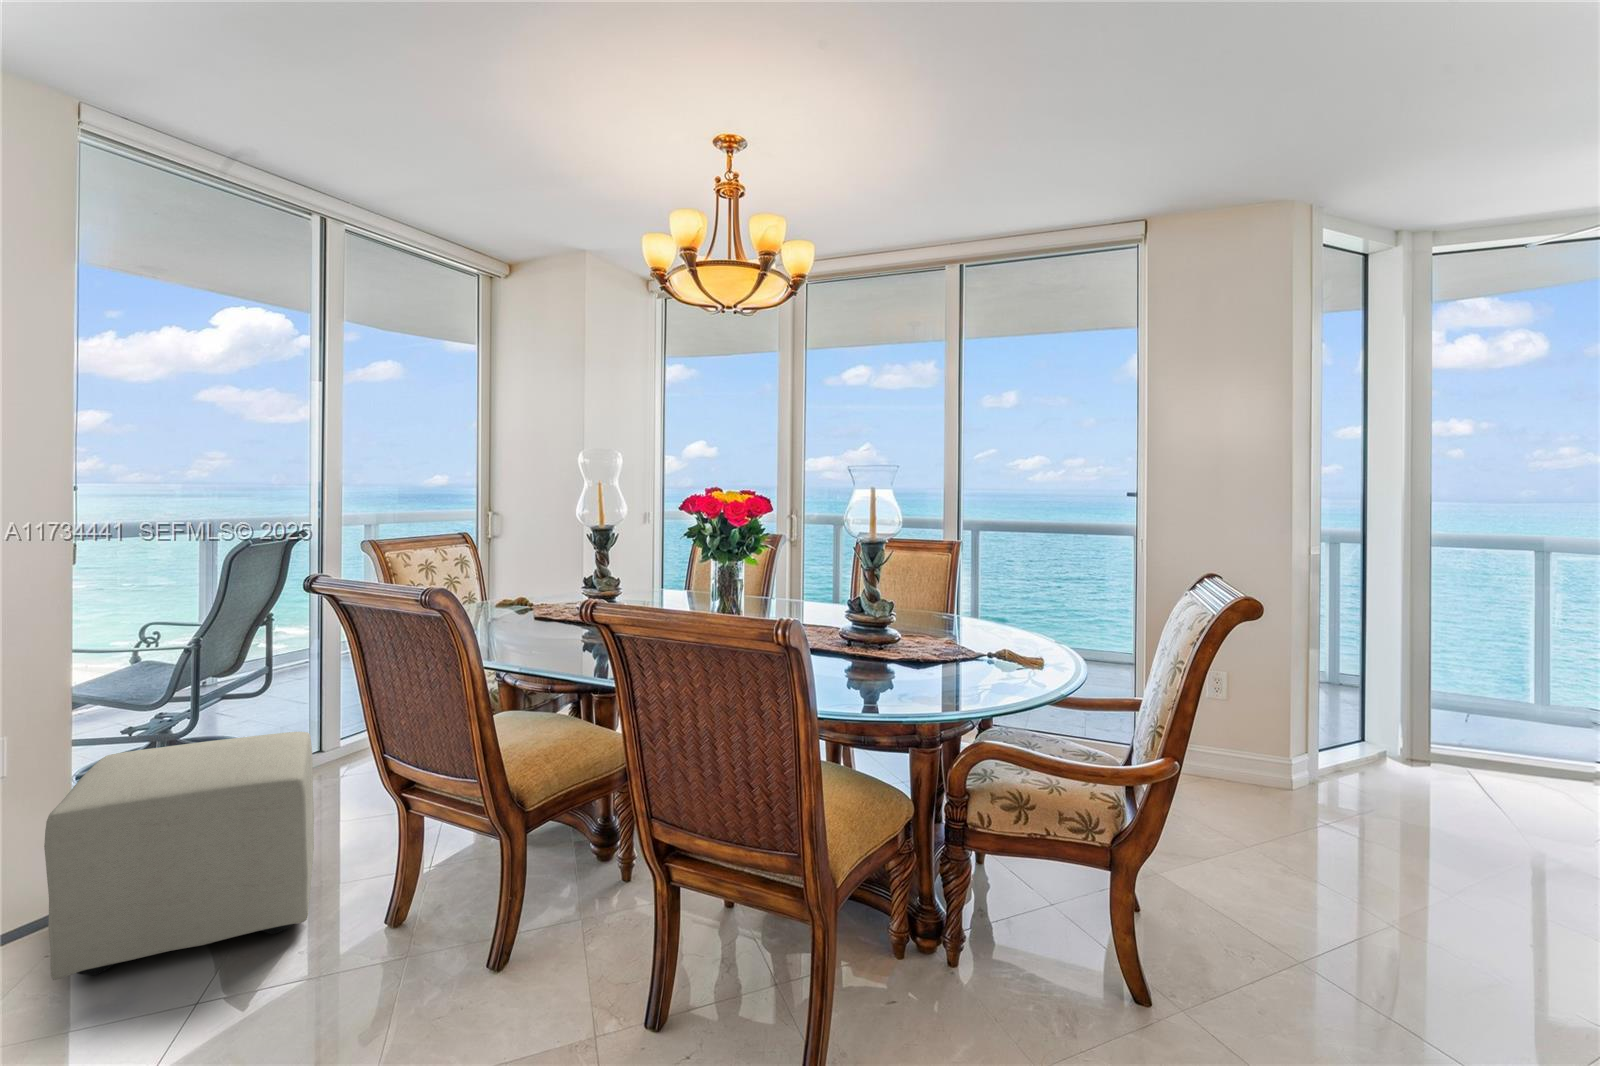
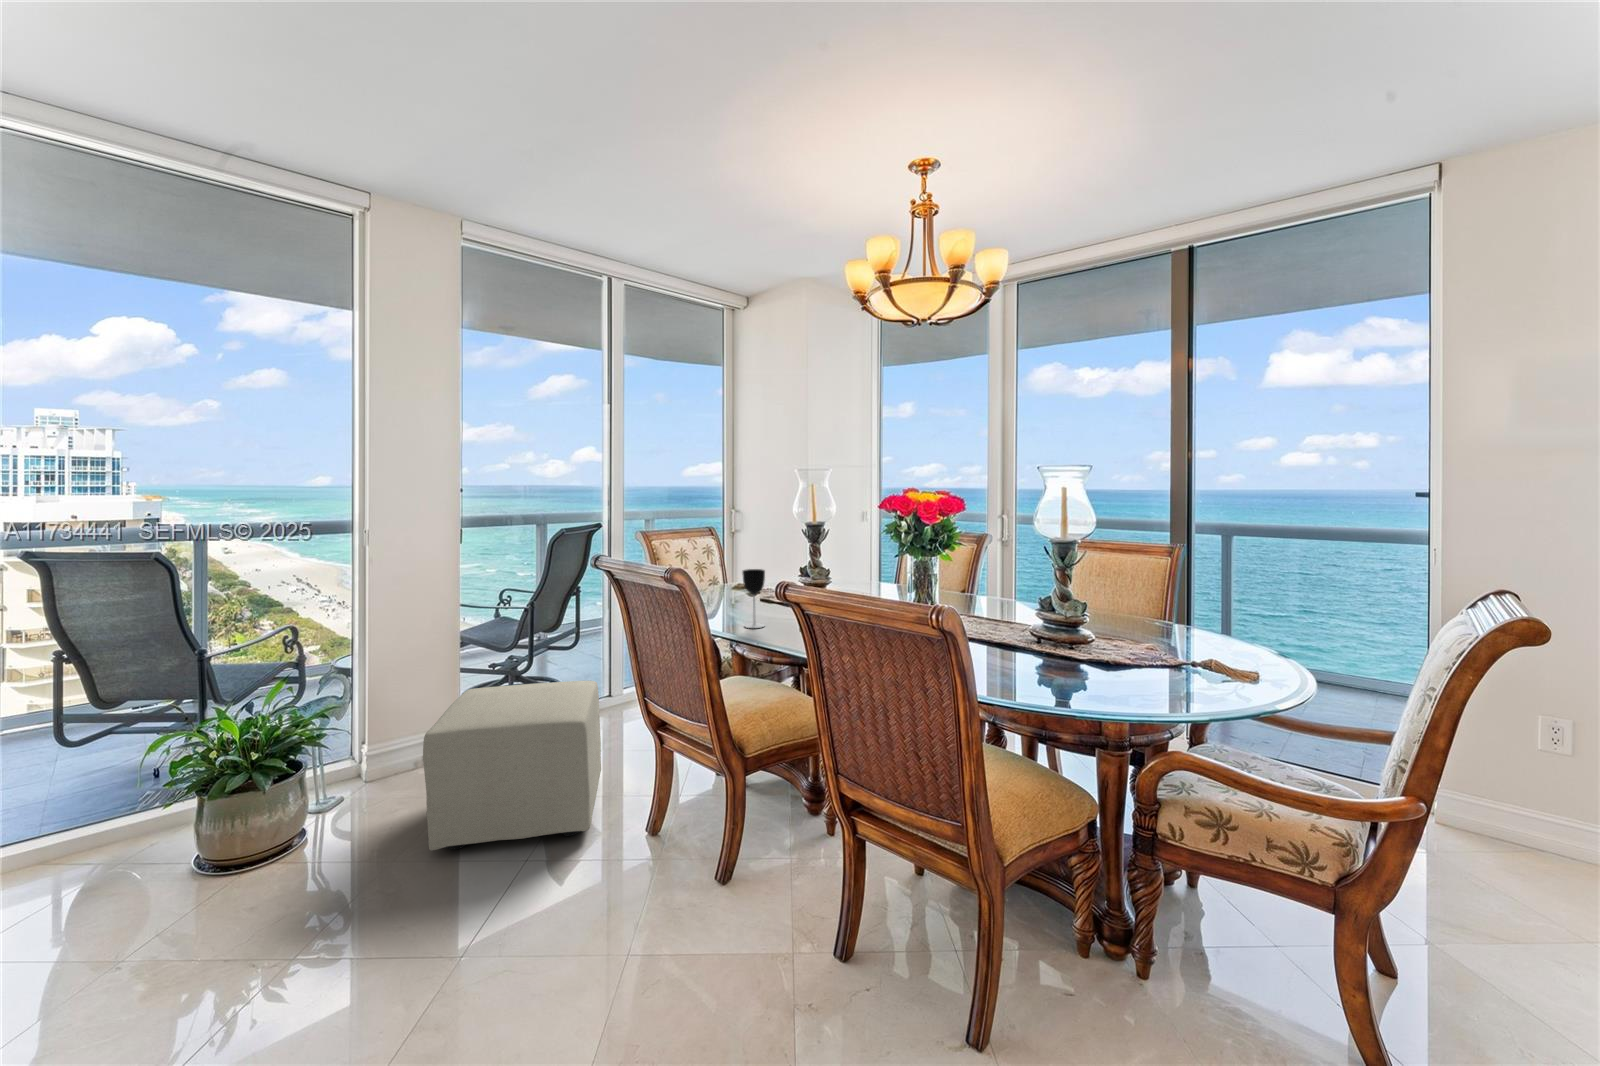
wine glass: none [519,579,547,649] -> present [742,569,765,628]

